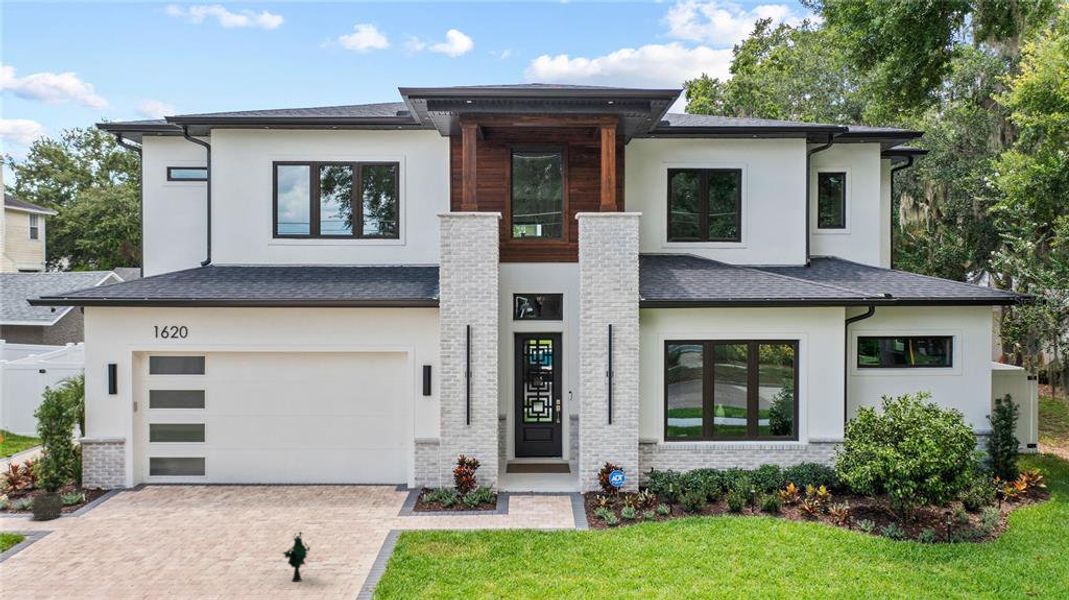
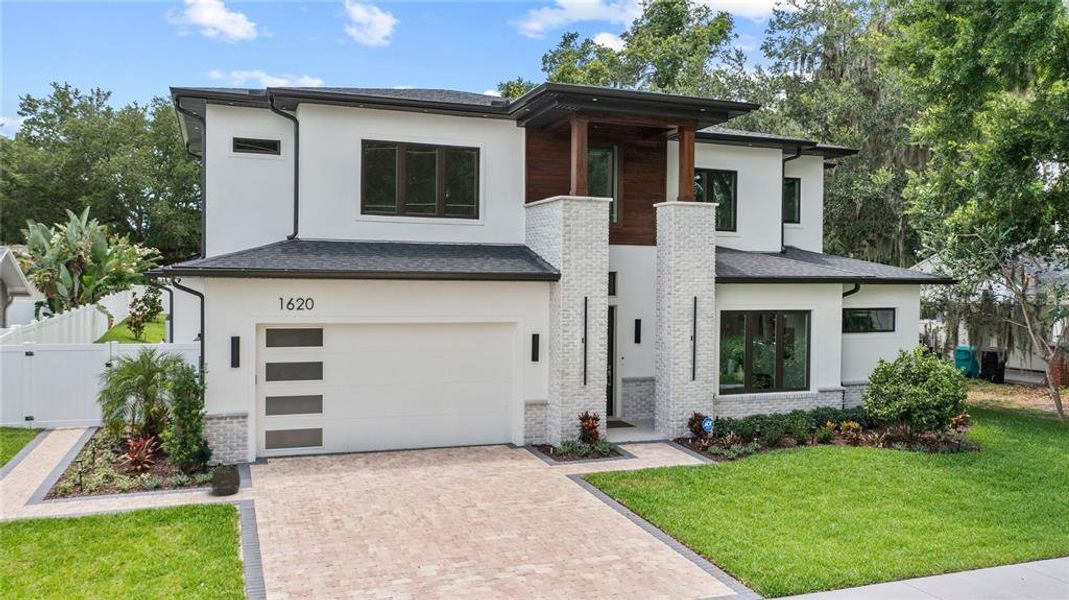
decorative plant: present [283,532,310,582] -> present [195,437,213,474]

